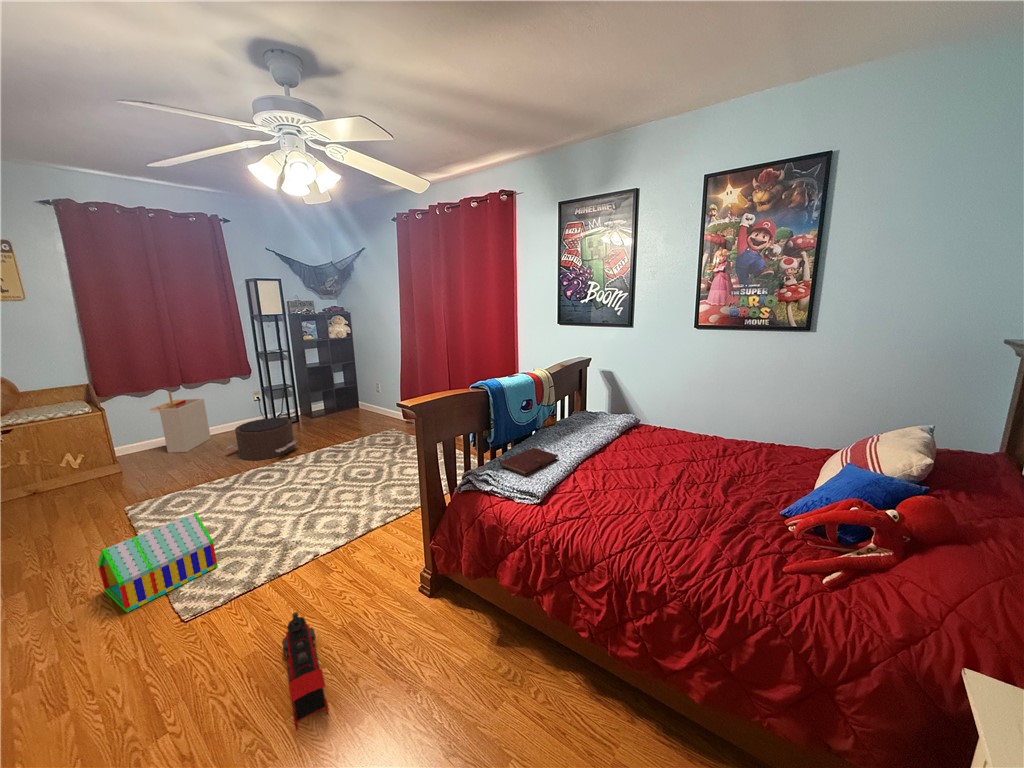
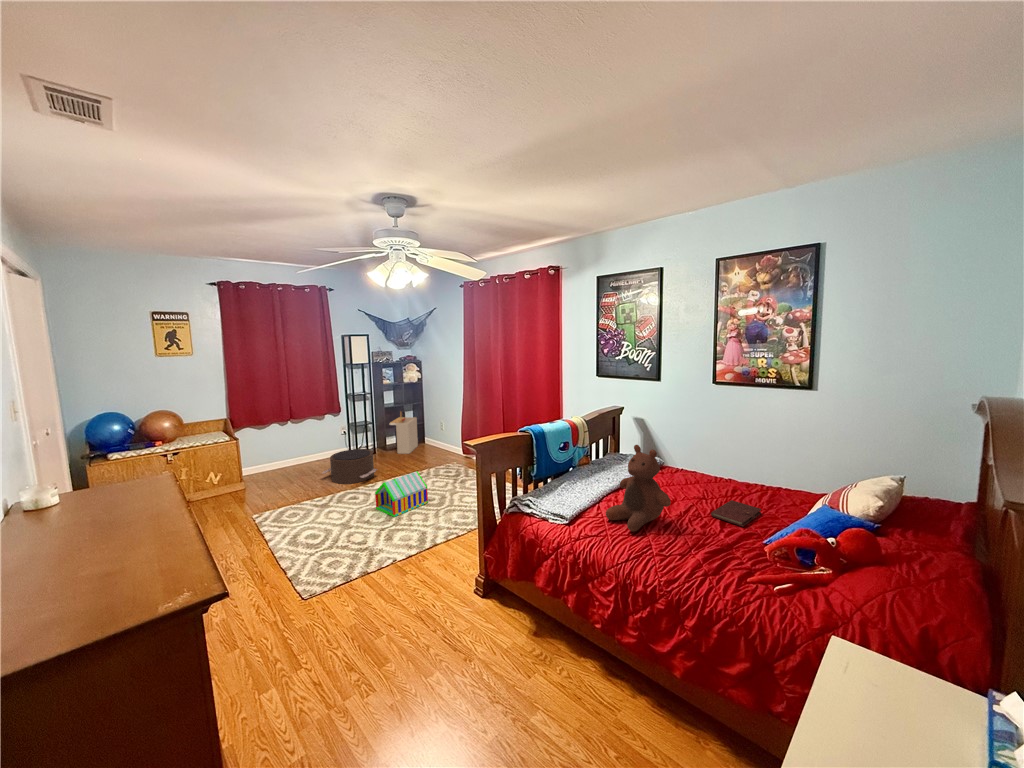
storage bin: present [149,392,211,453] -> present [390,412,418,454]
stuffed bear: none [587,398,671,510] -> present [606,445,671,532]
notebook: present [500,448,558,476] -> present [711,500,761,527]
toy house: present [98,513,217,613] -> present [375,471,428,517]
toy train: present [282,612,329,731] -> none [374,596,409,677]

